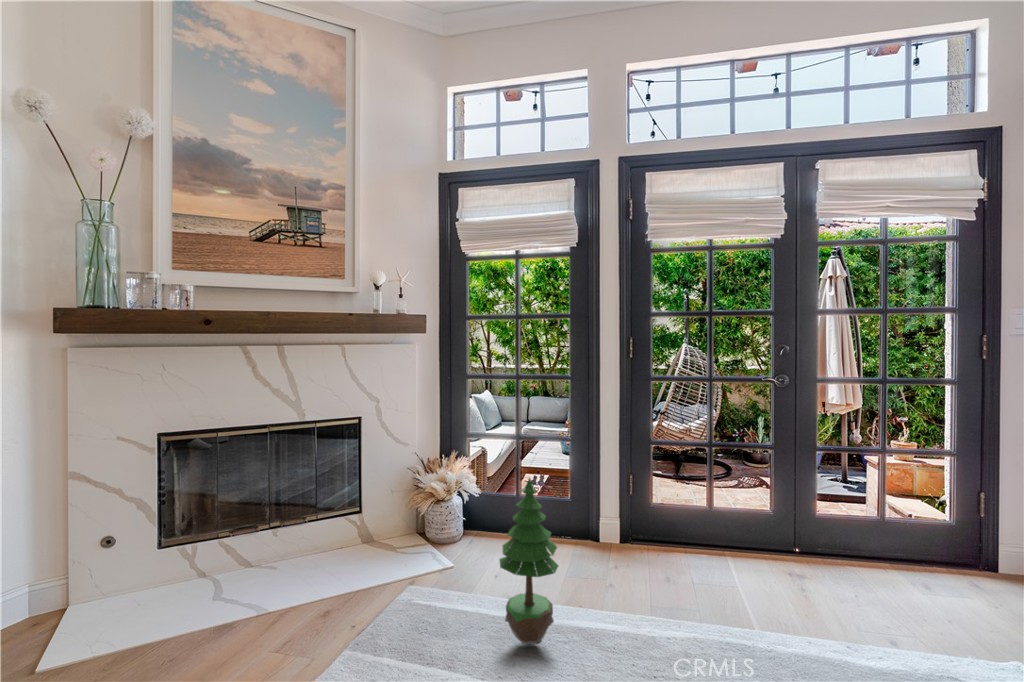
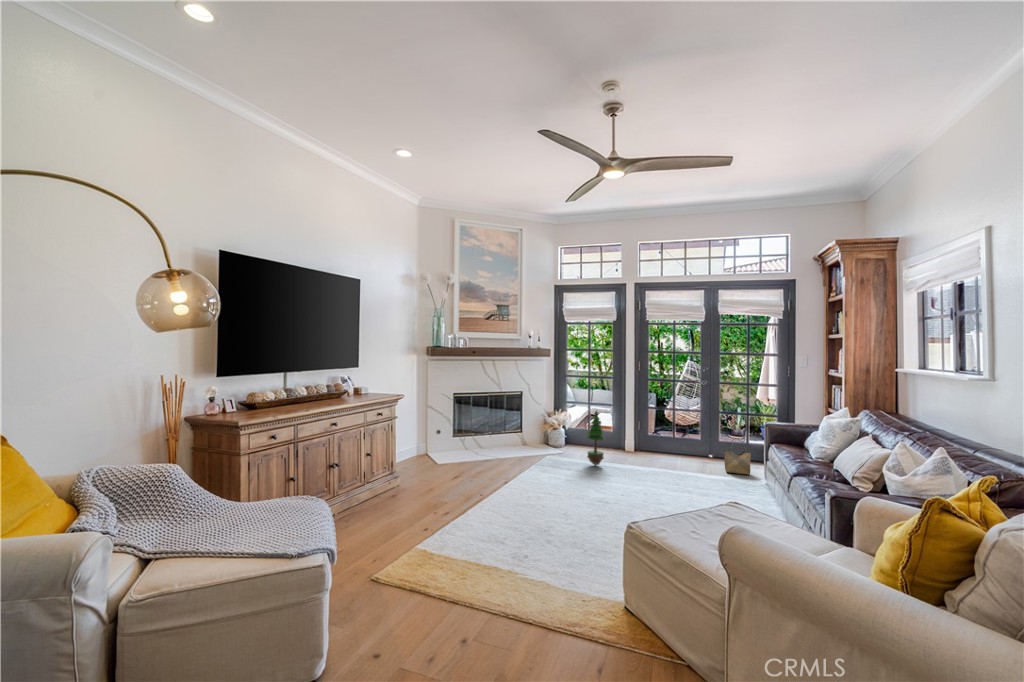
woven basket: none [892,541,980,656] -> present [724,440,751,475]

